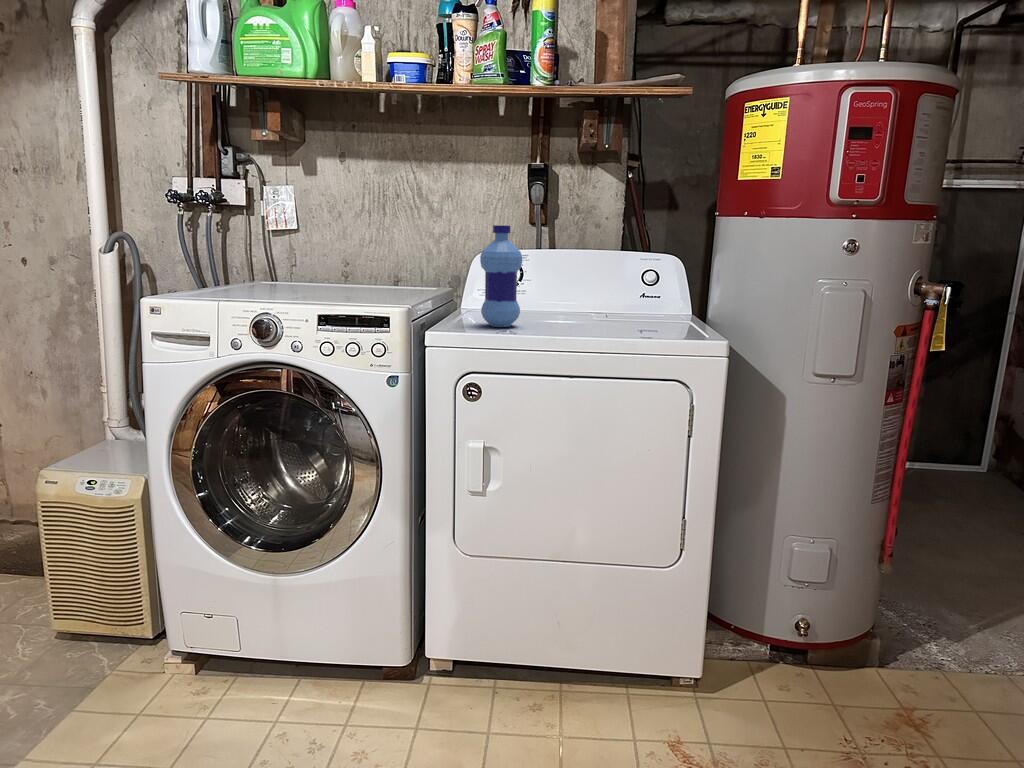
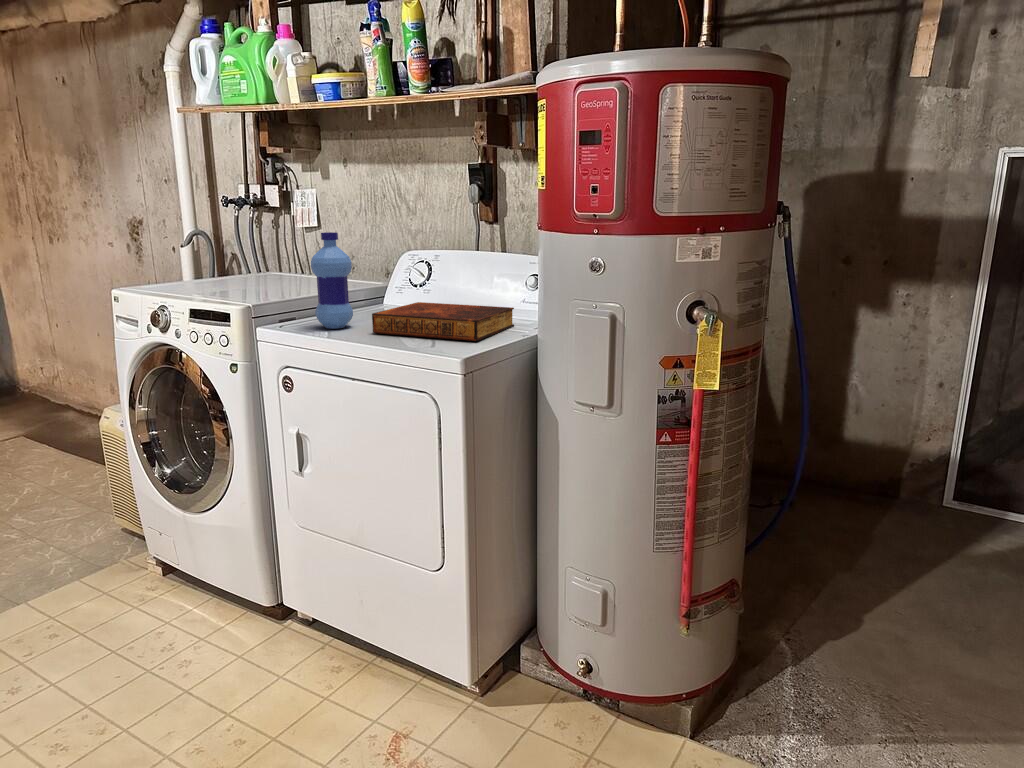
book: none [543,299,674,327] -> present [372,302,514,341]

